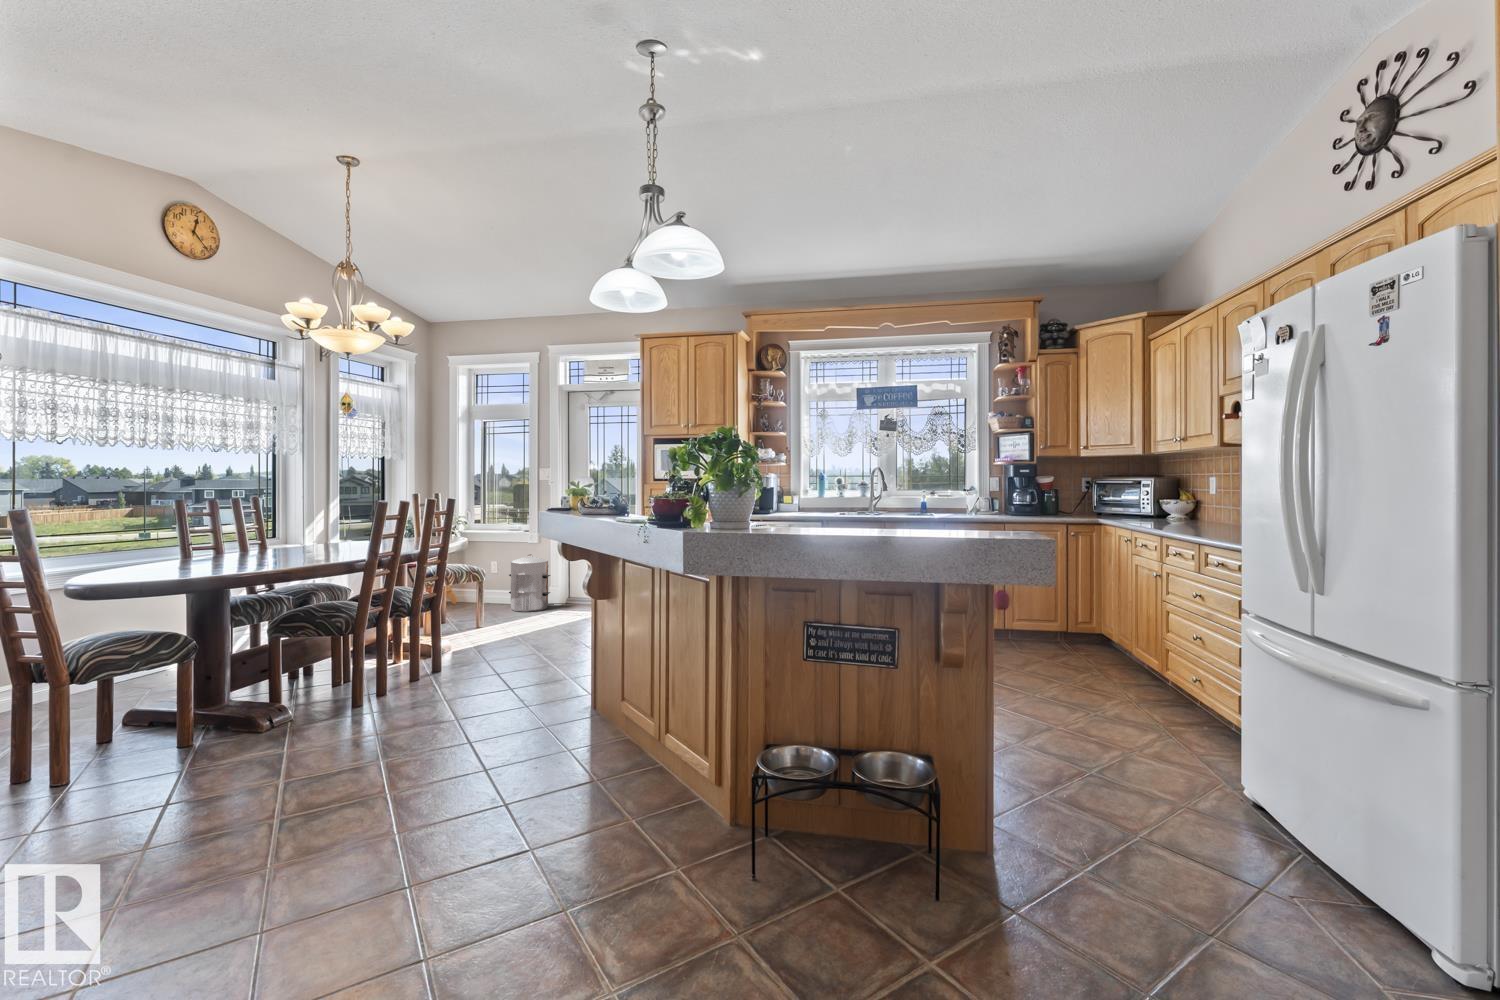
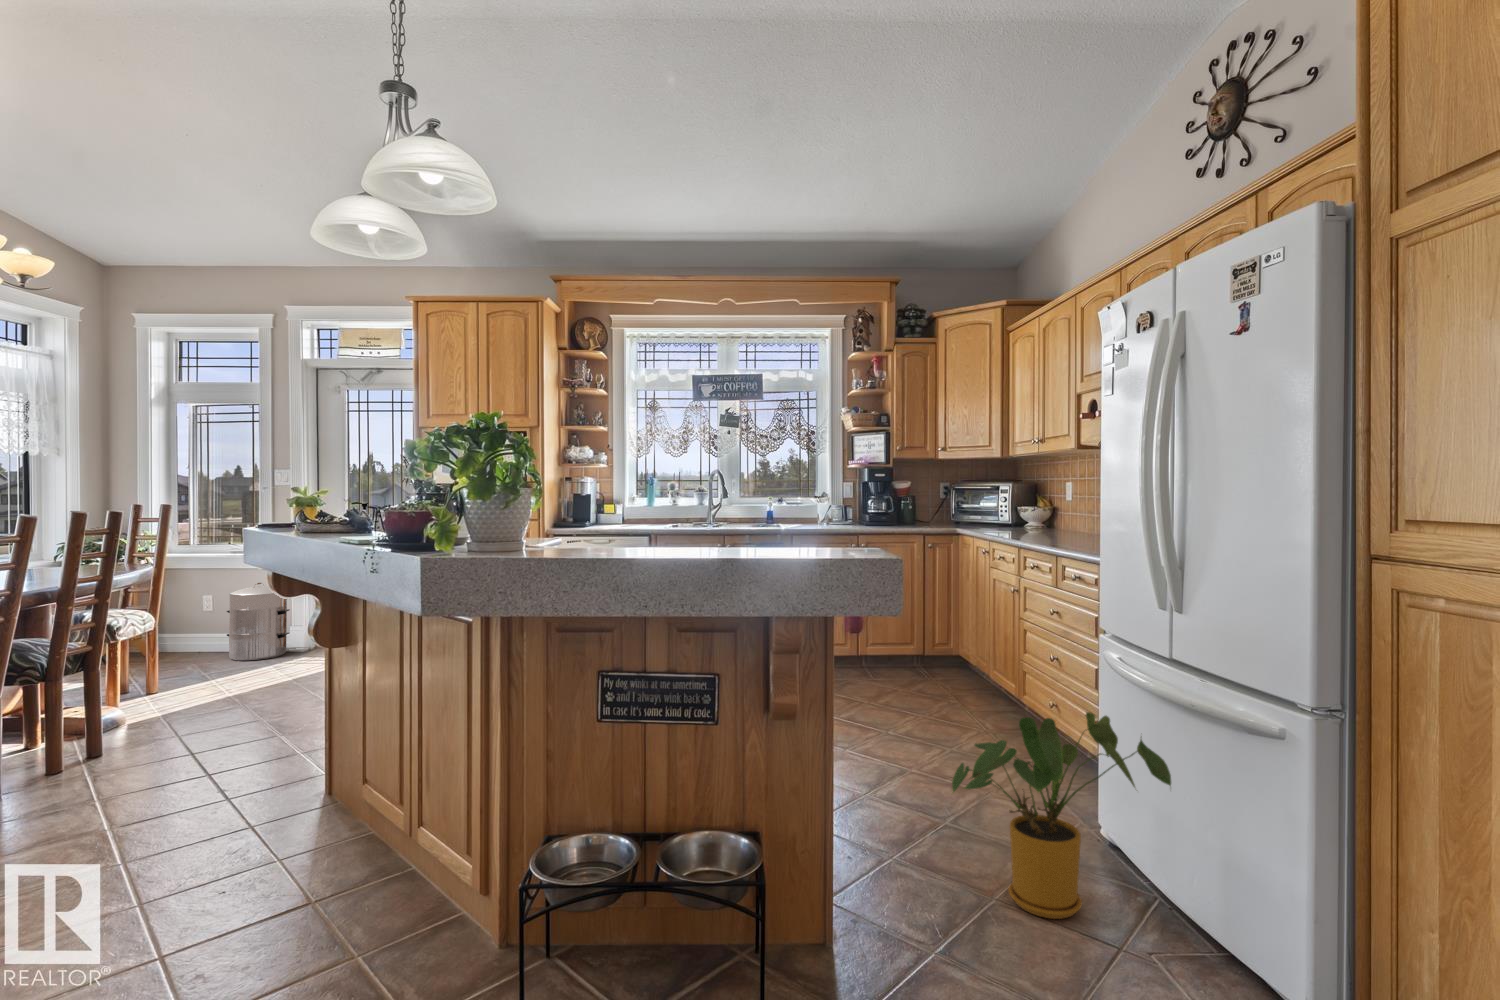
house plant: none [1087,679,1296,849] -> present [952,712,1171,919]

